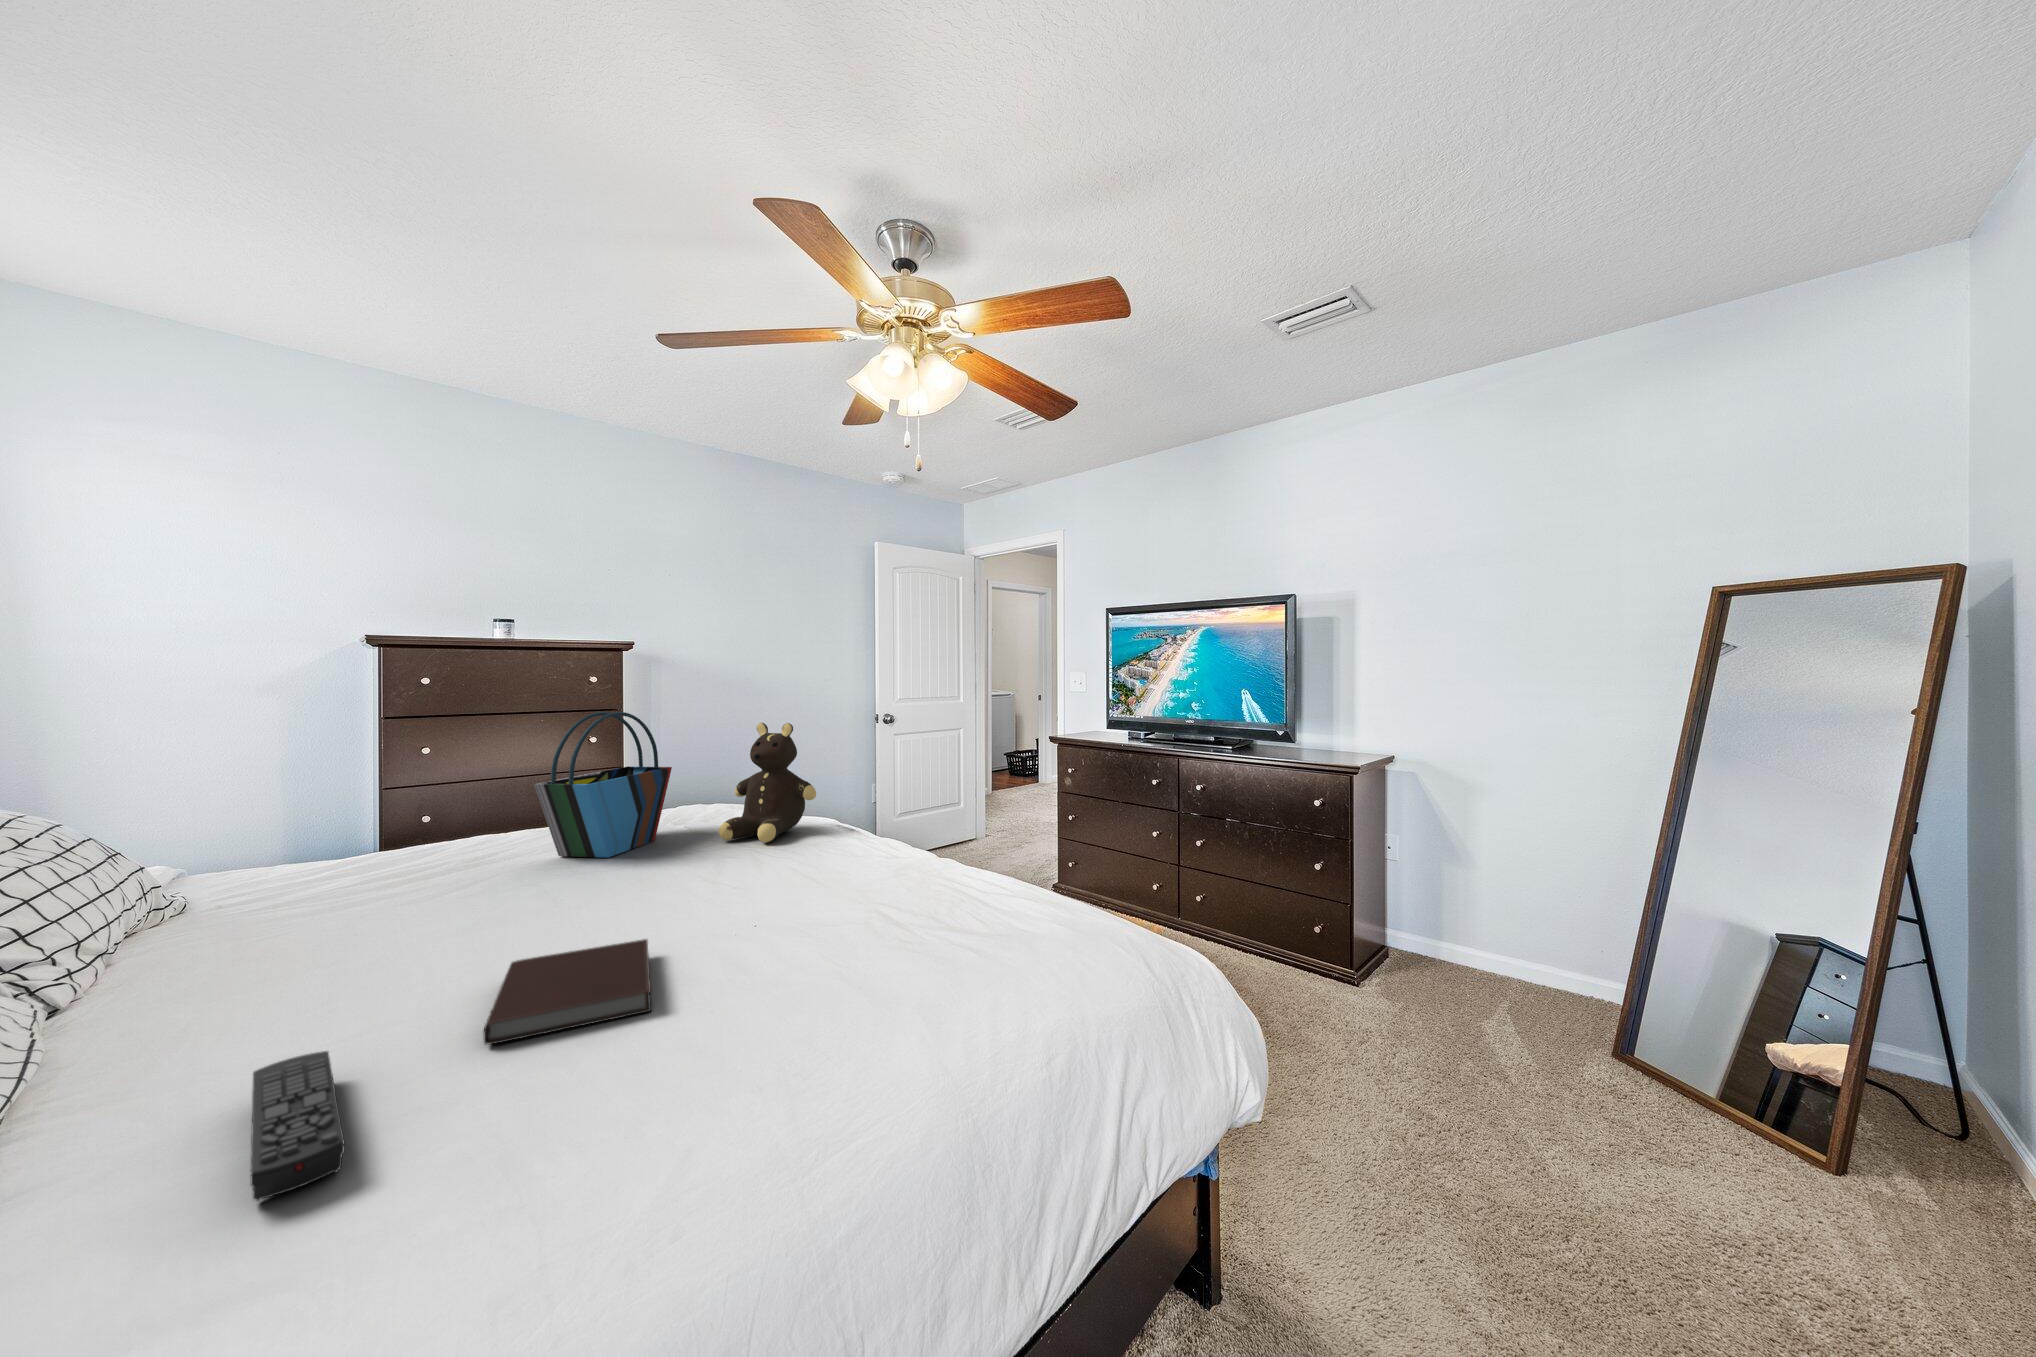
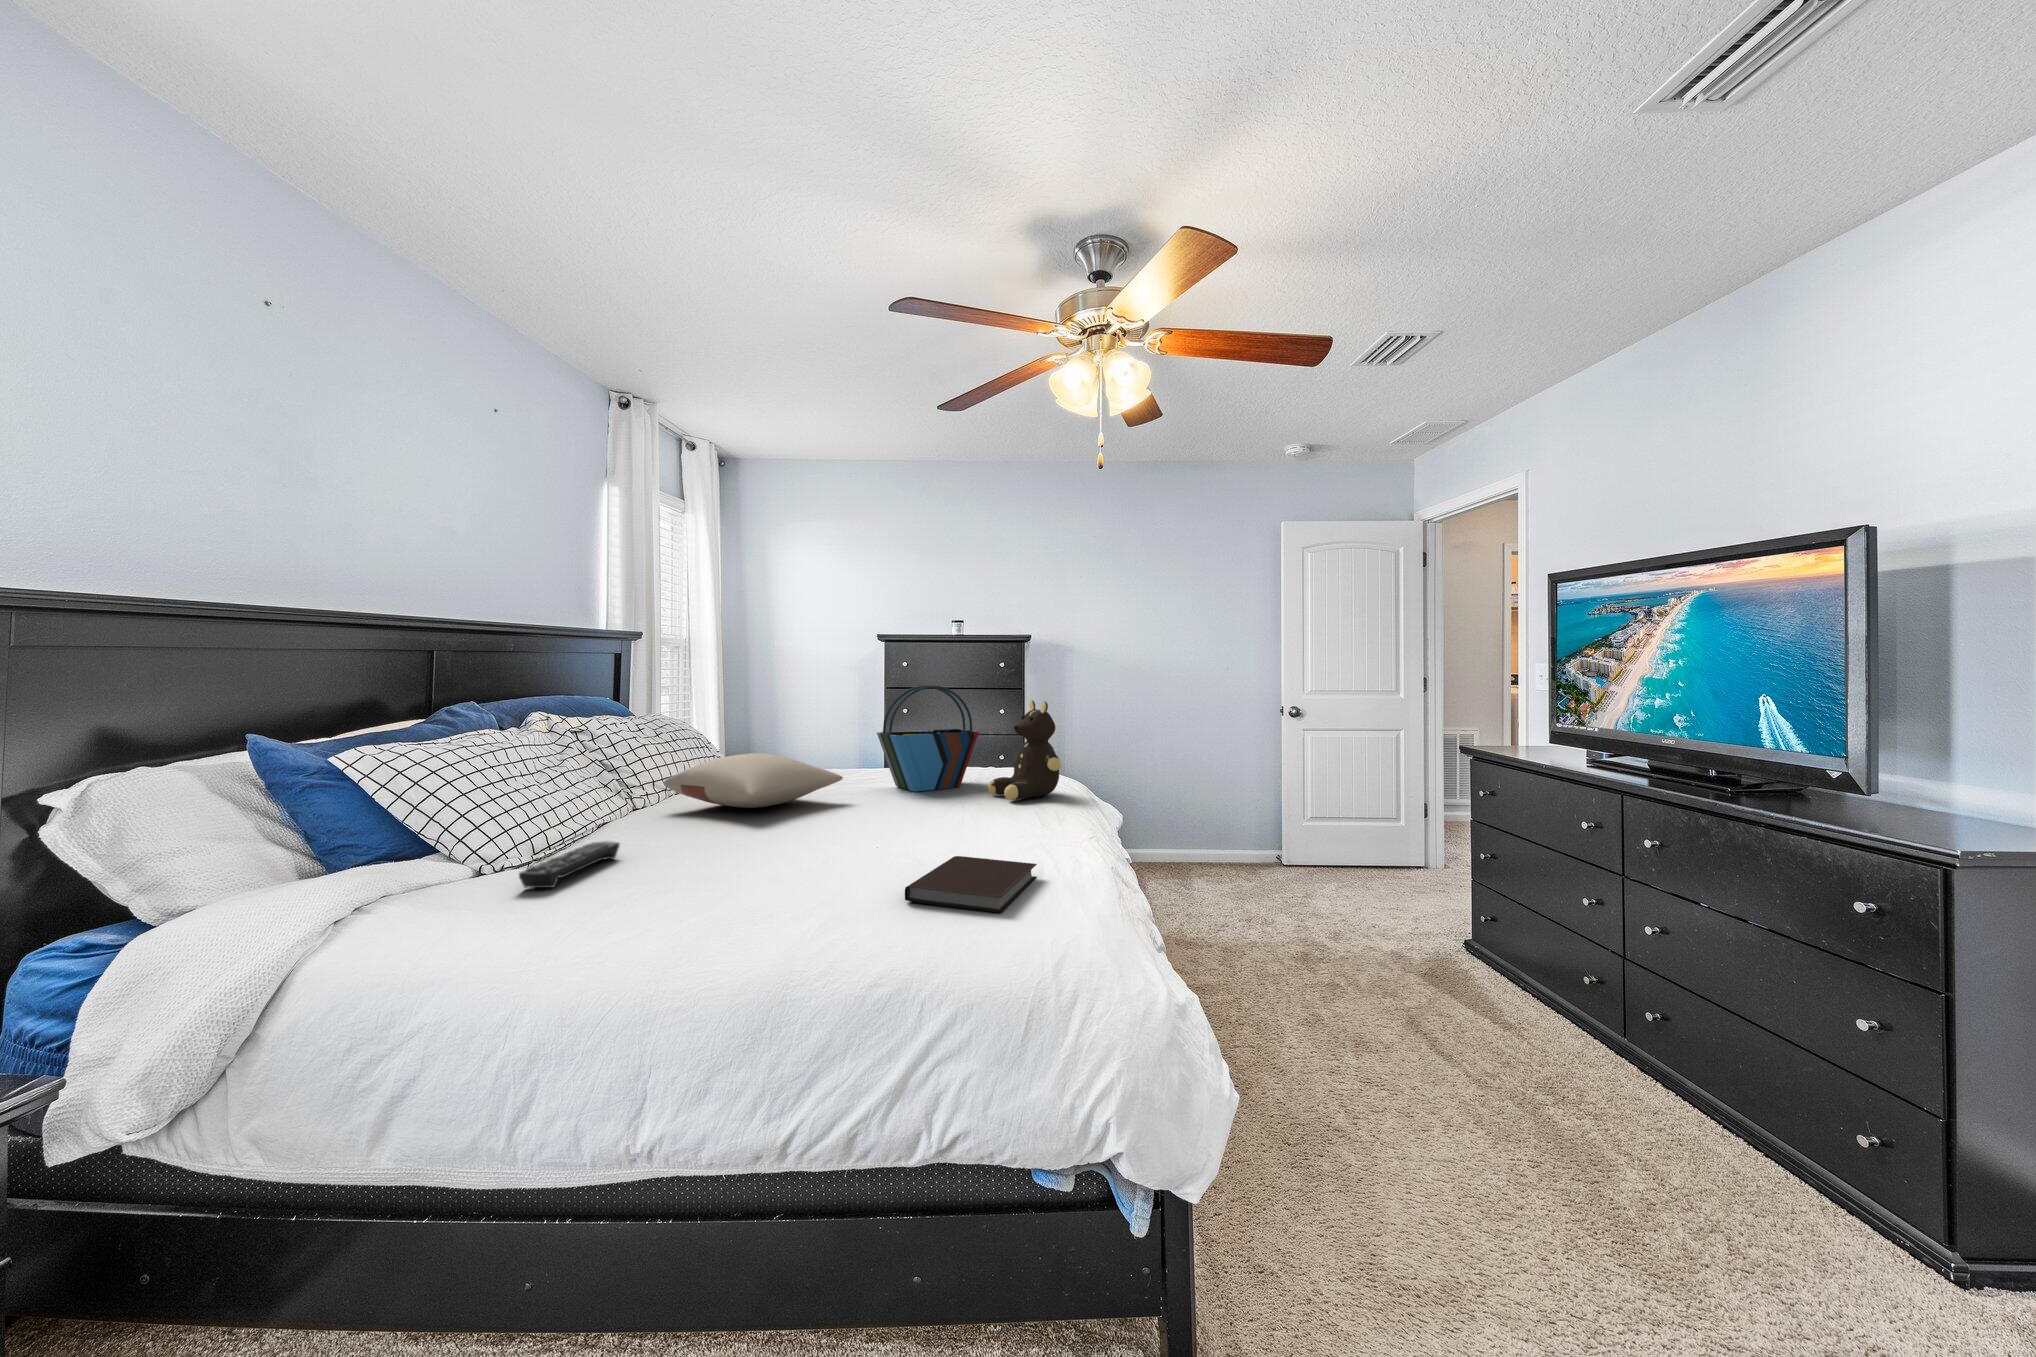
pillow: none [165,841,530,948] -> present [664,753,843,808]
notebook: present [484,939,651,1045] -> present [905,856,1037,913]

